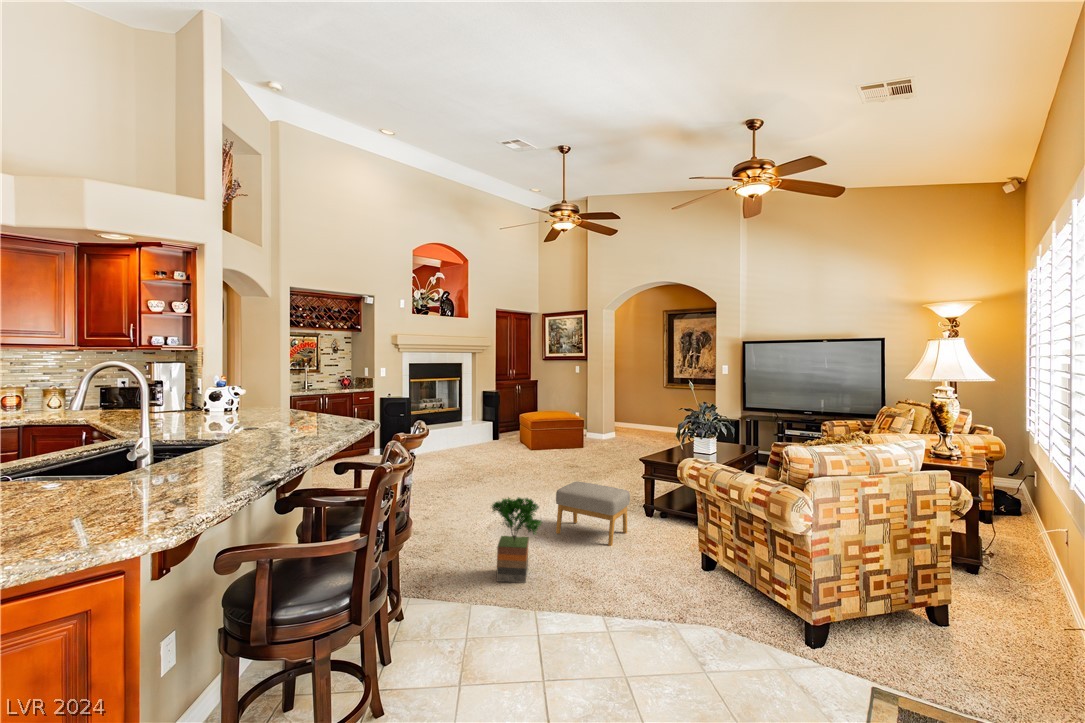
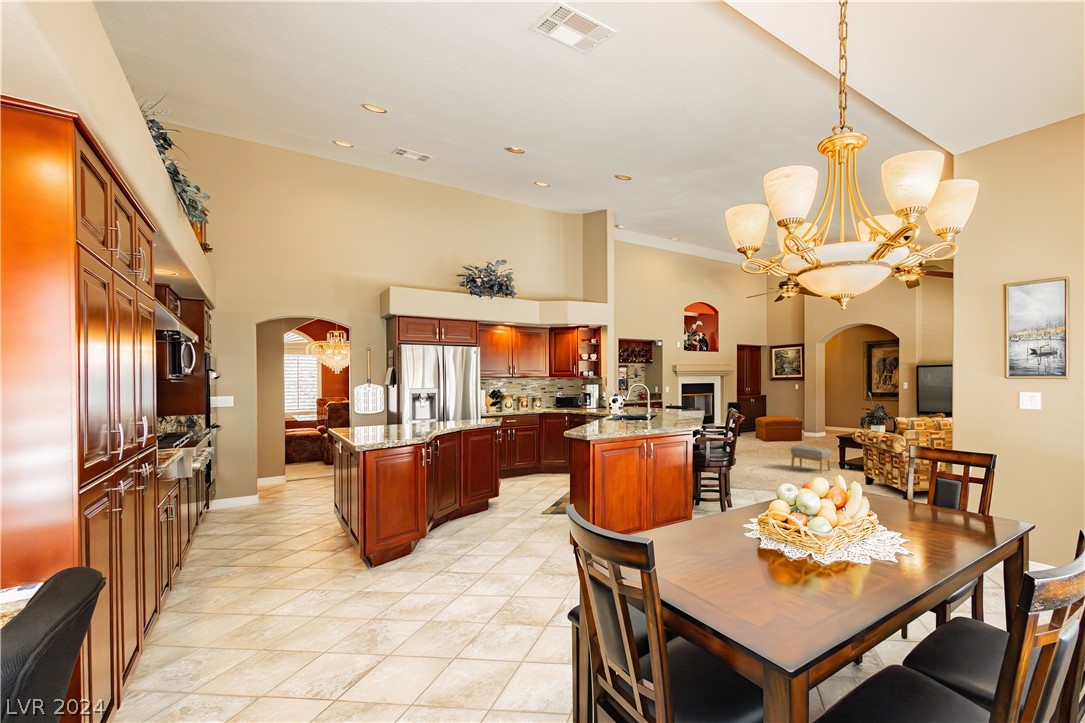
potted tree: present [492,497,542,583] -> none [763,443,788,479]

